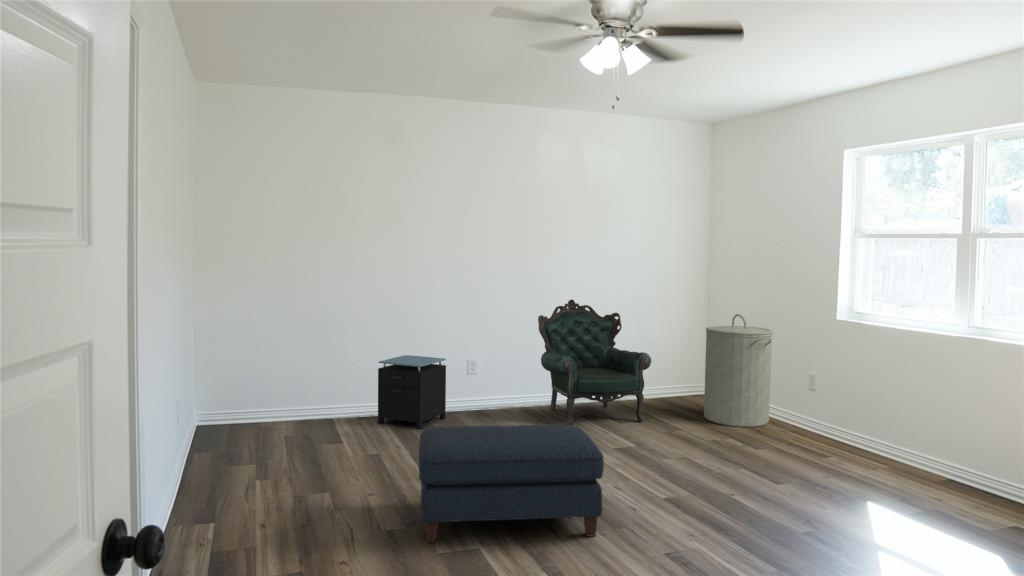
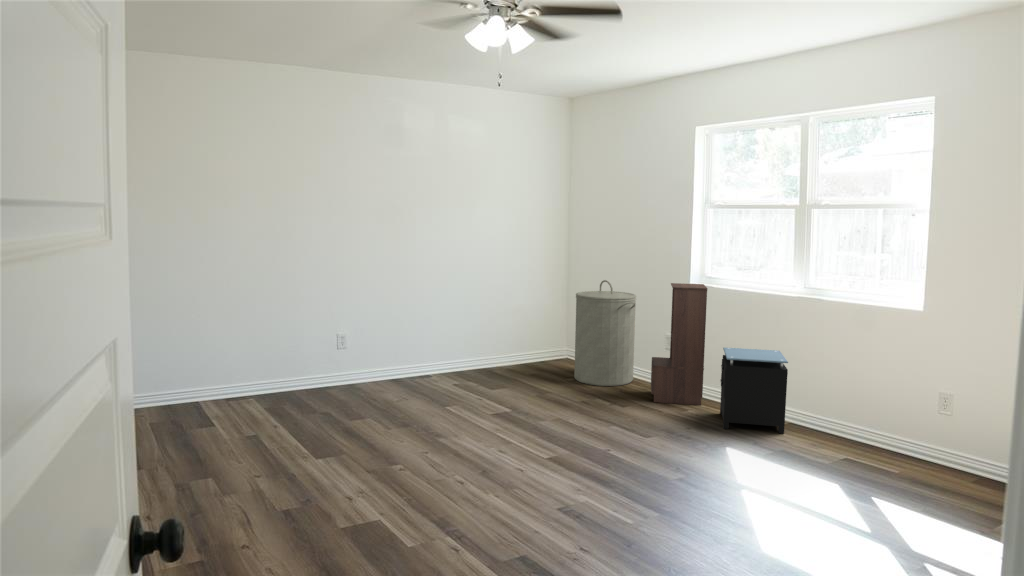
armchair: present [538,300,651,425] -> none [413,268,526,395]
bookshelf: none [788,318,853,453] -> present [651,283,707,405]
nightstand: present [378,355,446,429] -> present [720,348,788,434]
ottoman: present [419,425,604,542] -> none [311,395,497,519]

